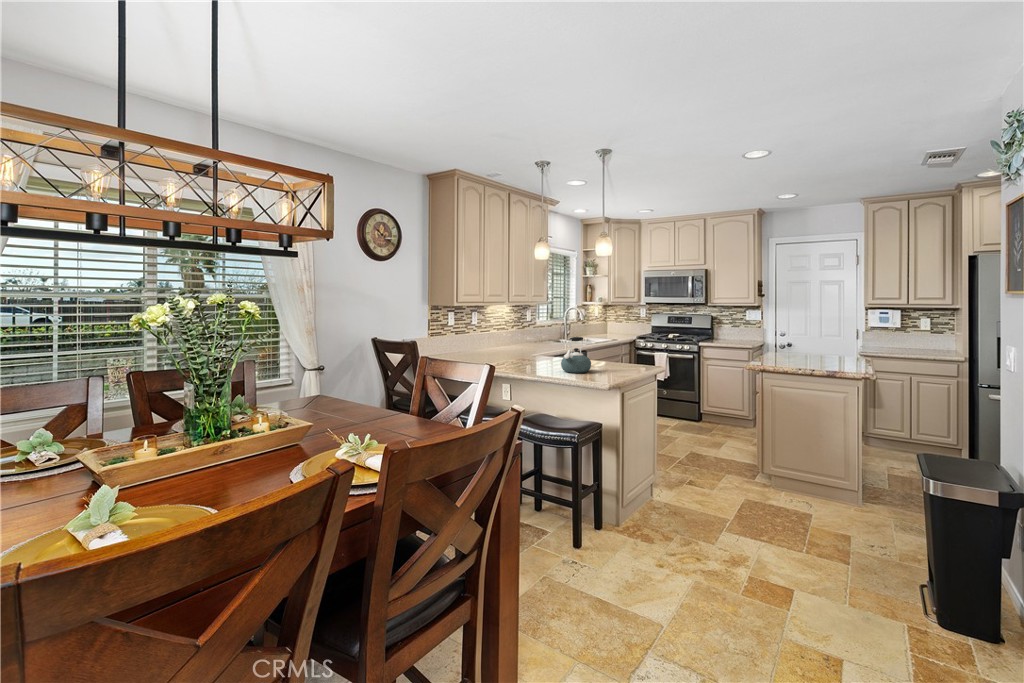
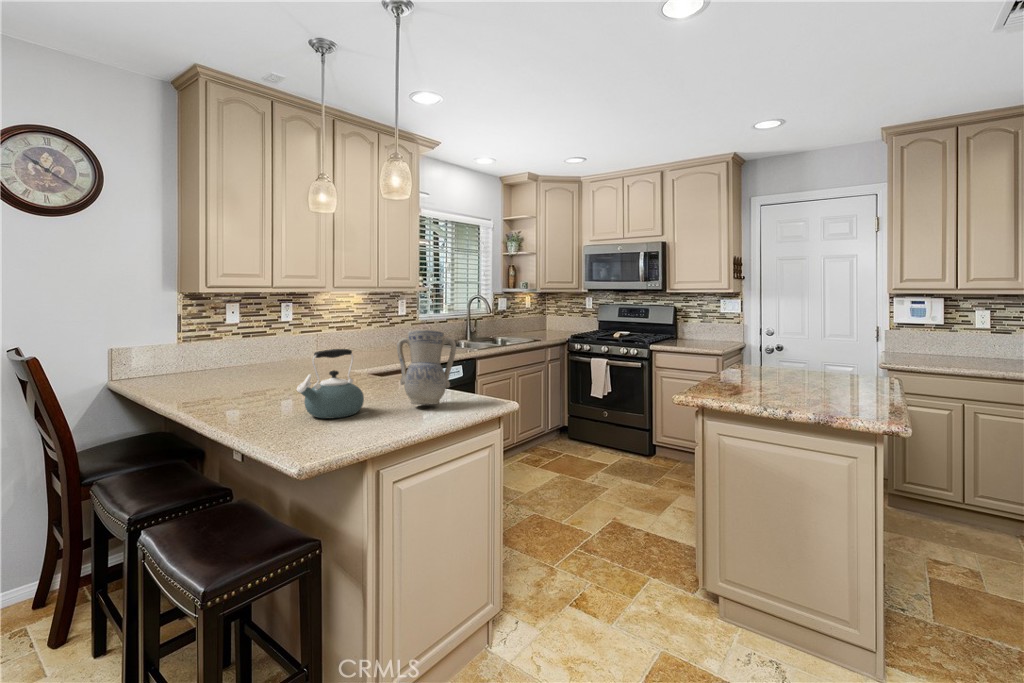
vase: none [603,327,634,368] -> present [397,330,456,405]

